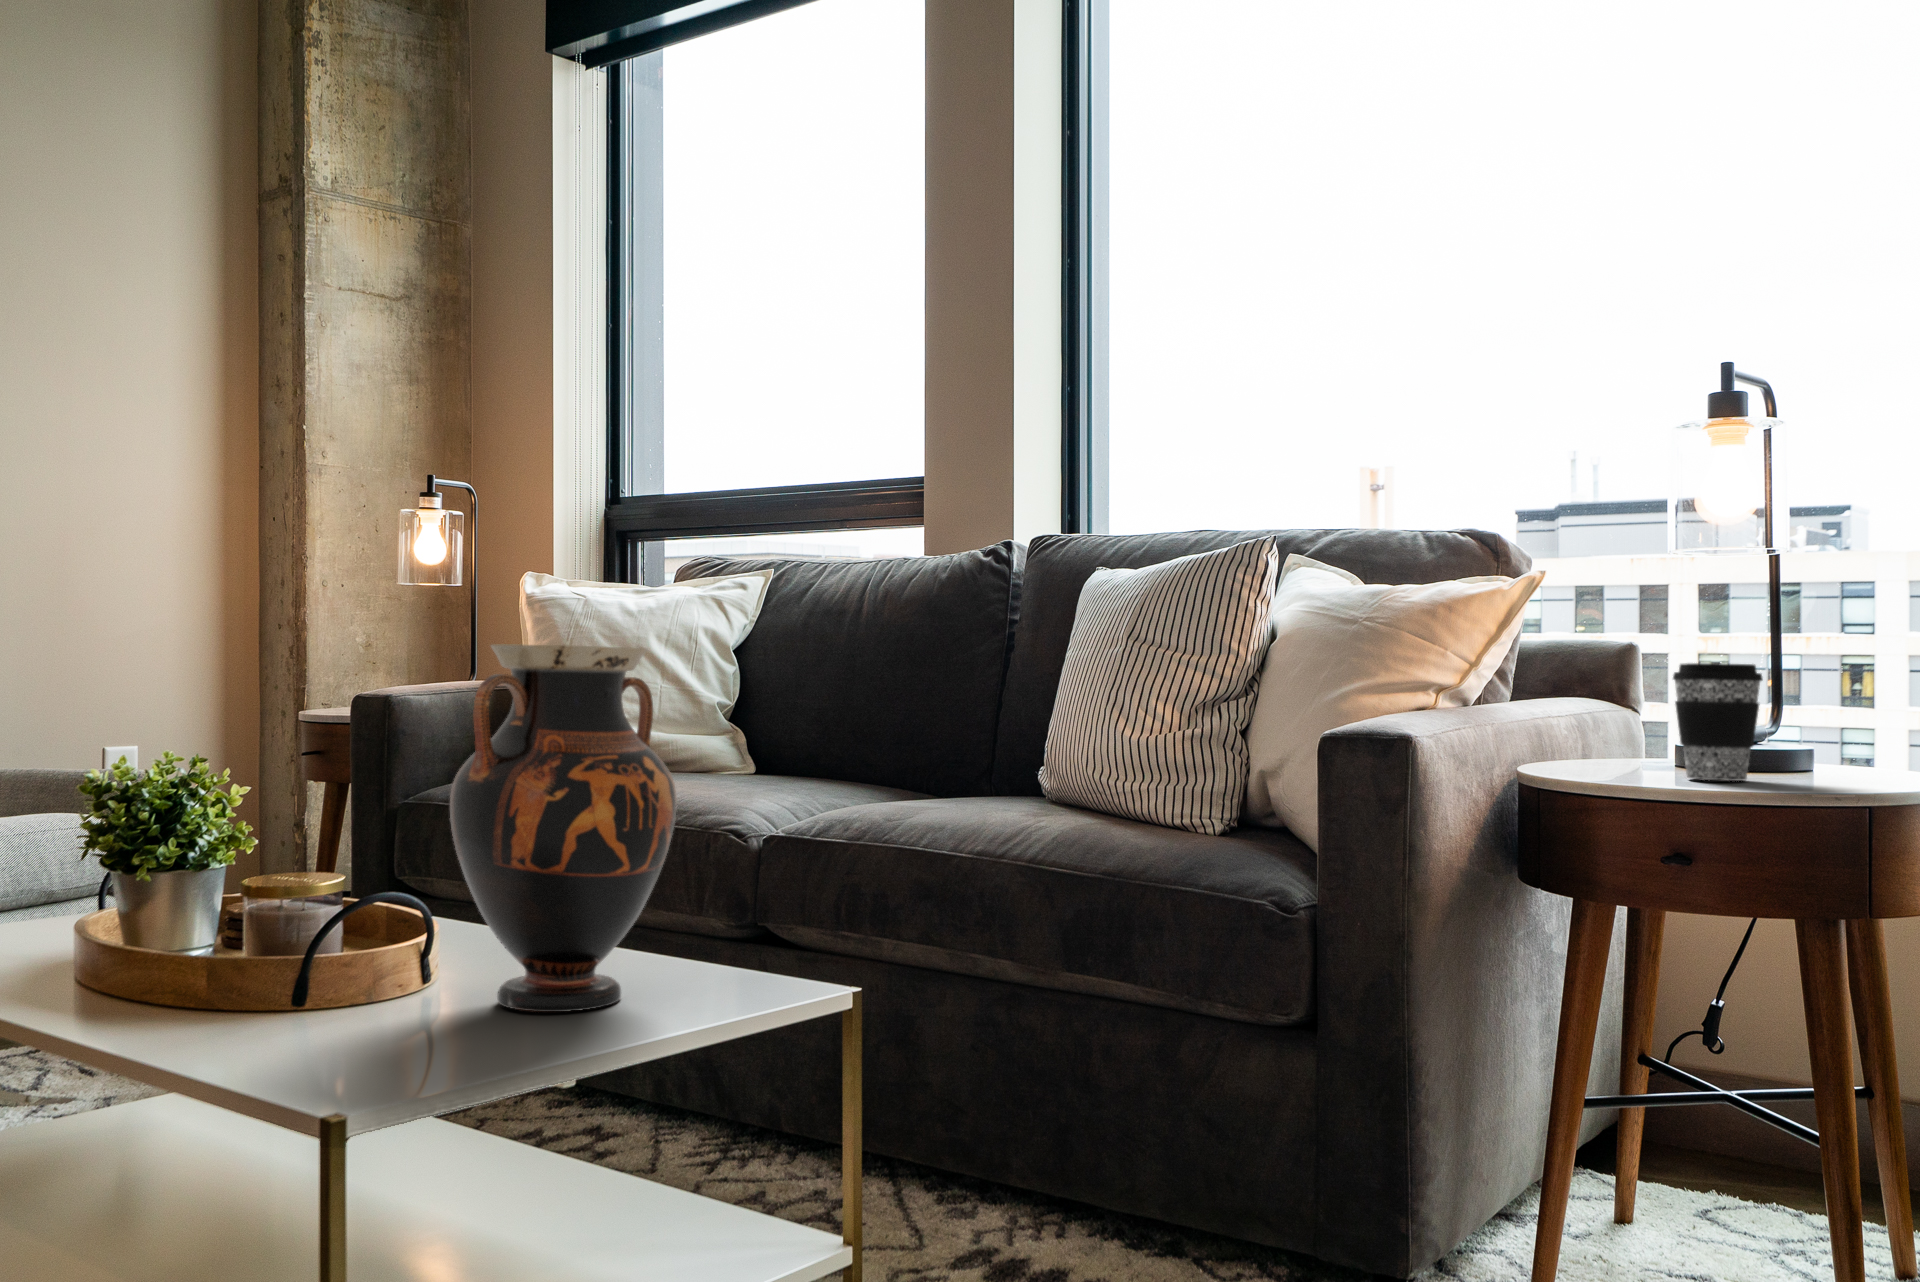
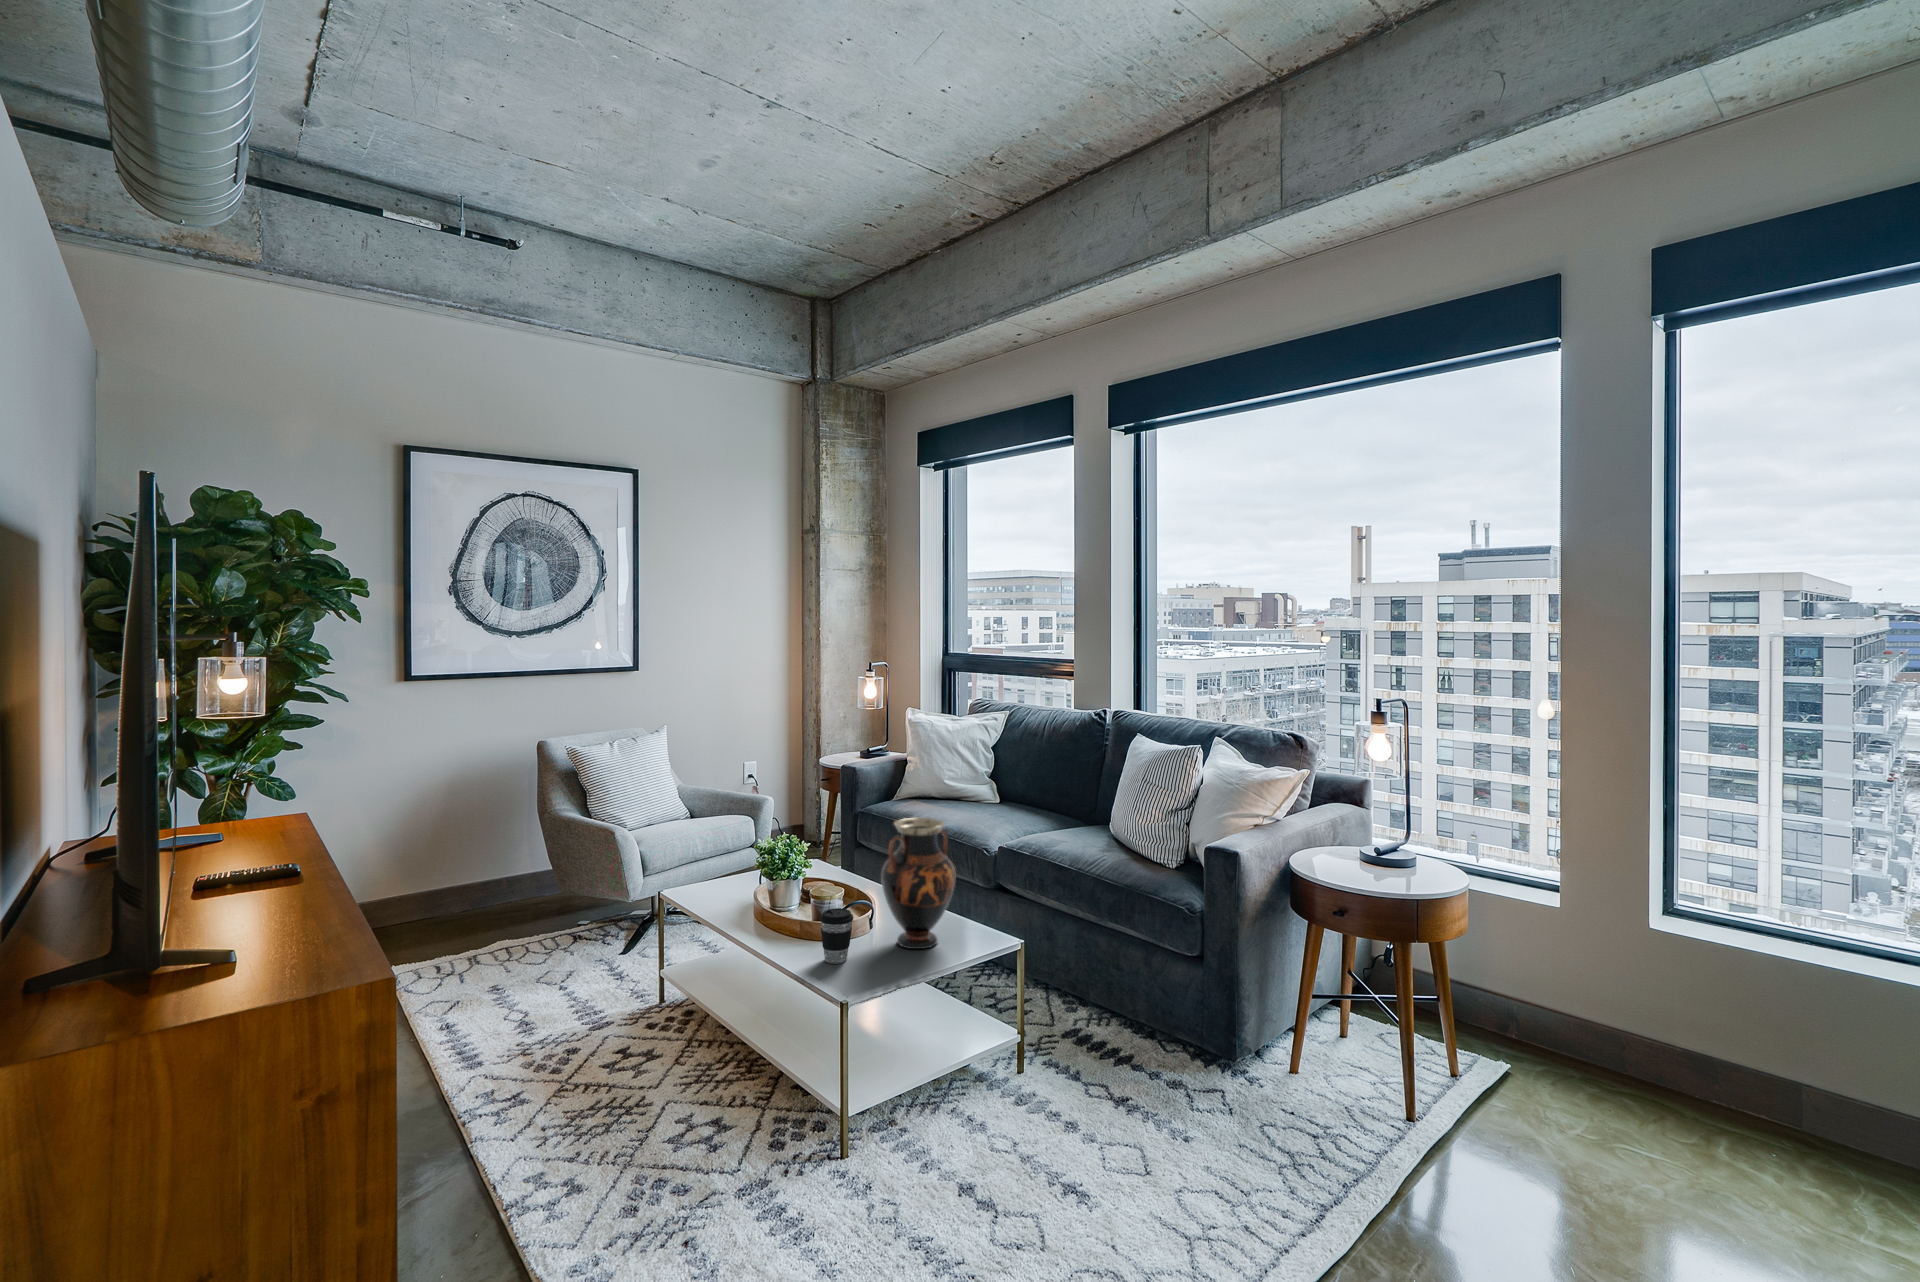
coffee cup: present [1673,663,1763,781] -> present [820,908,853,964]

